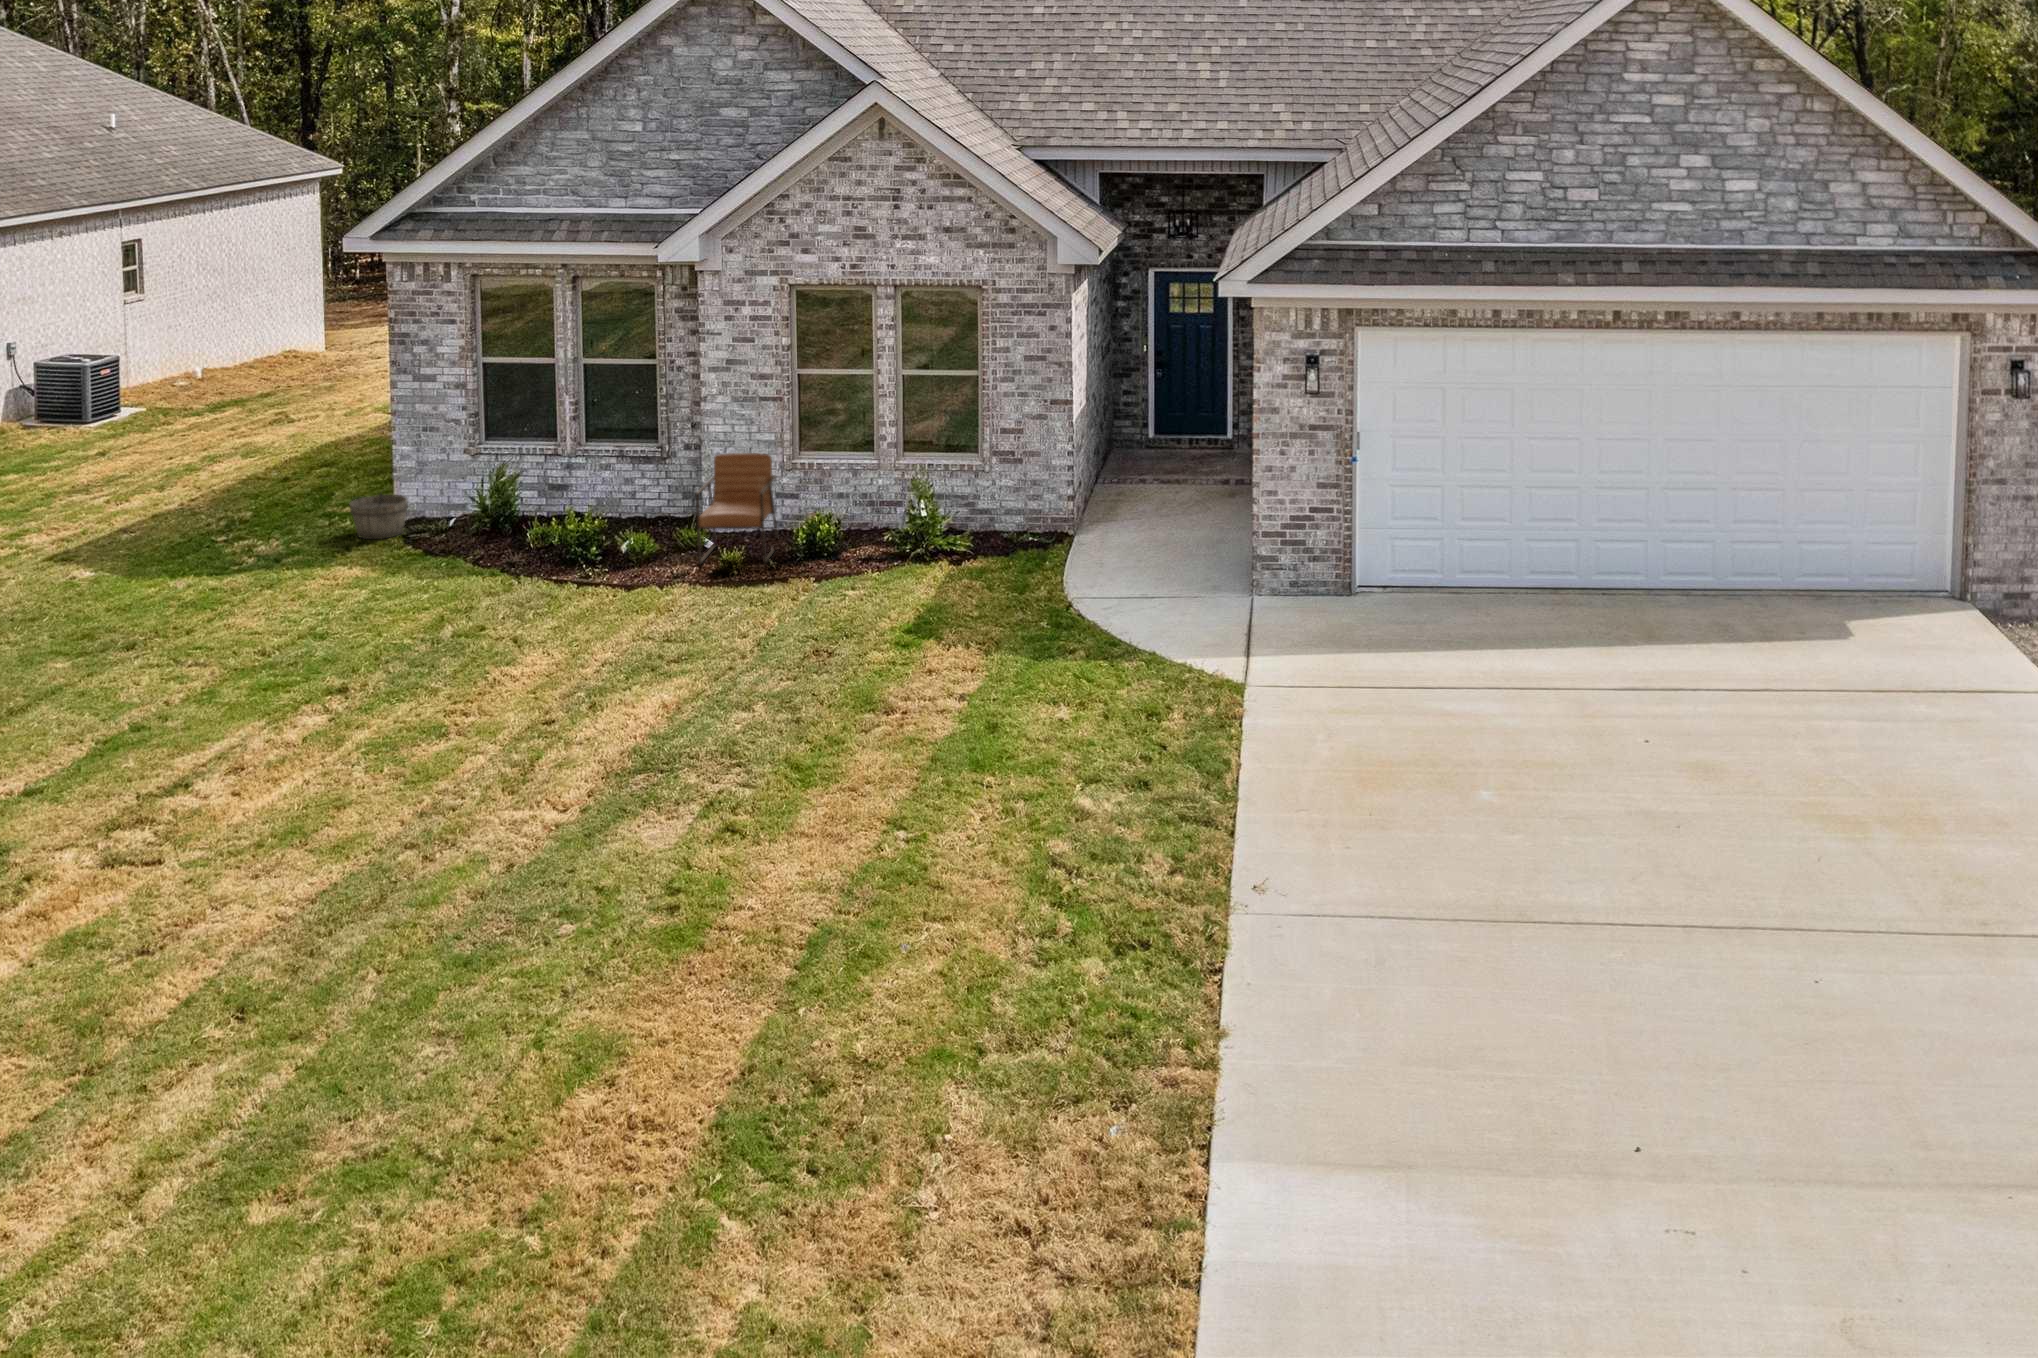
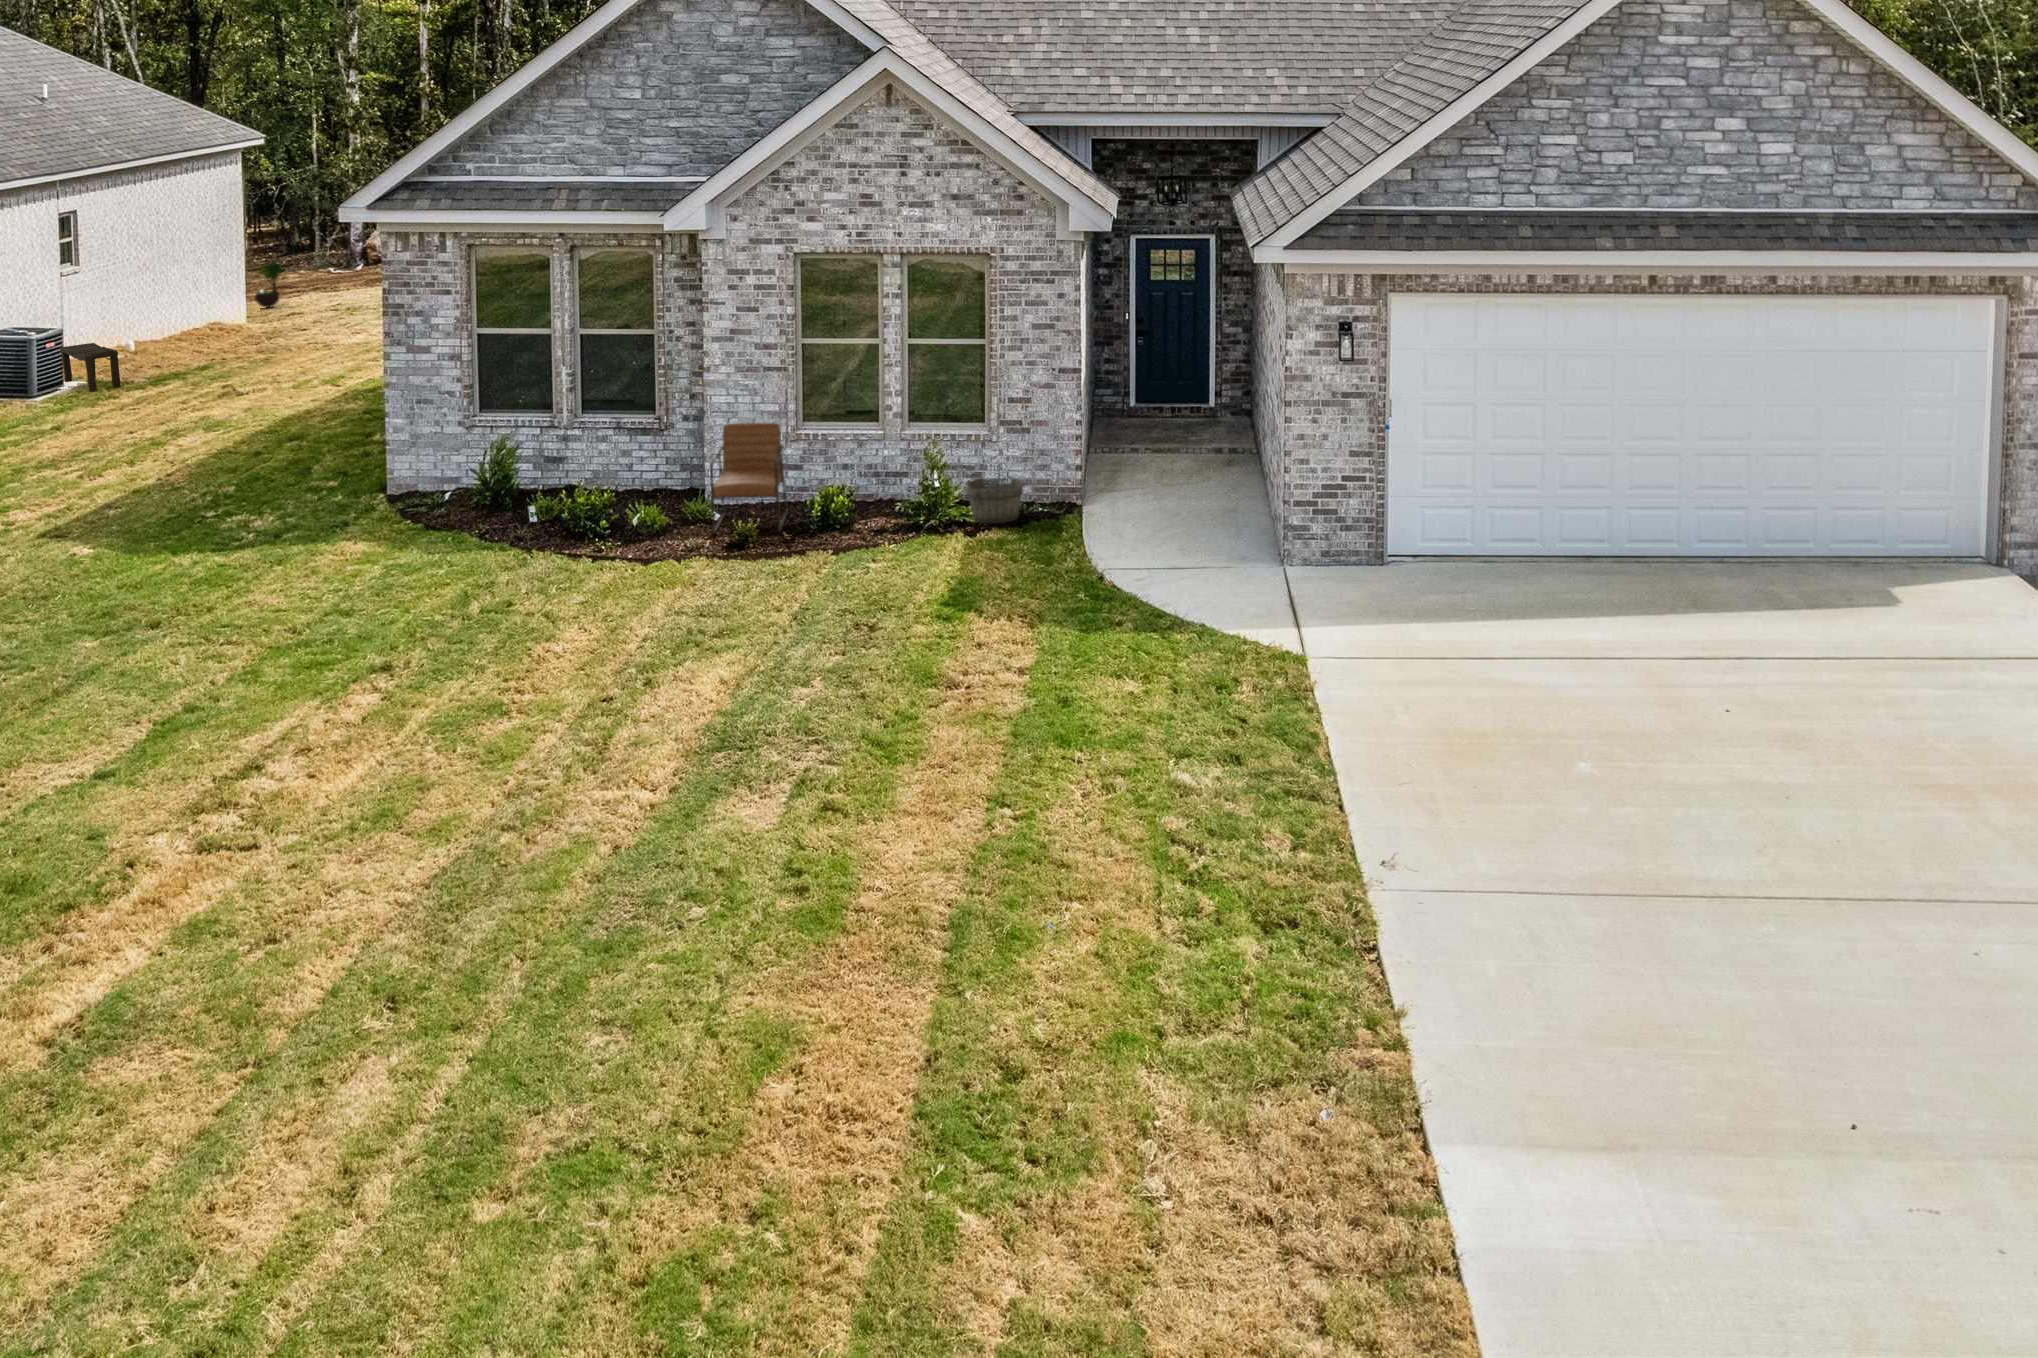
potted tree: none [322,288,352,338] -> present [255,262,284,308]
bench: none [115,371,171,419] -> present [60,343,120,392]
wooden bucket: present [350,494,408,539] -> present [967,475,1024,523]

